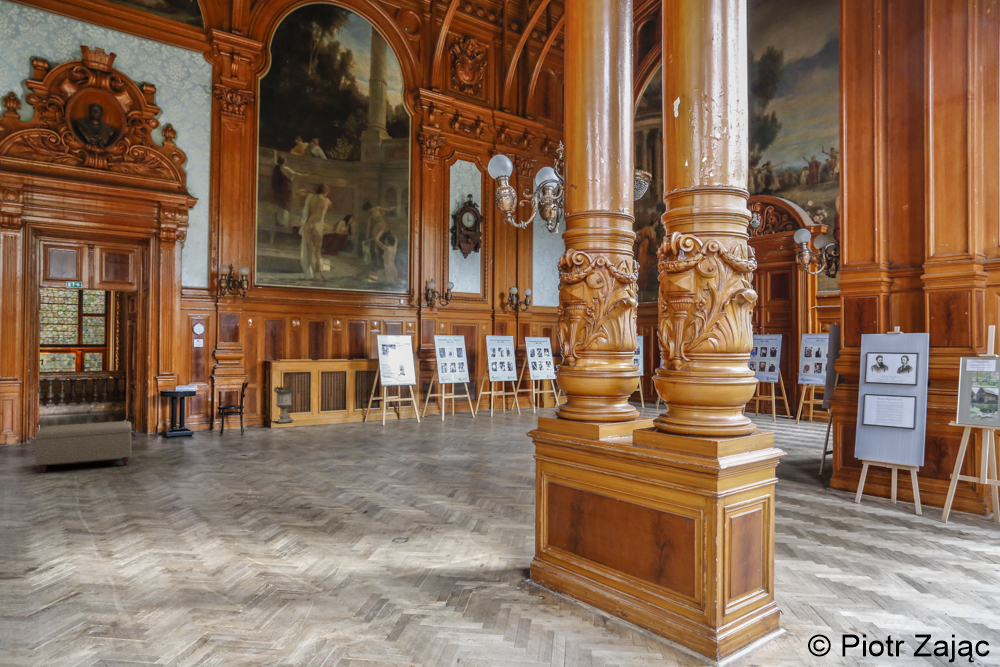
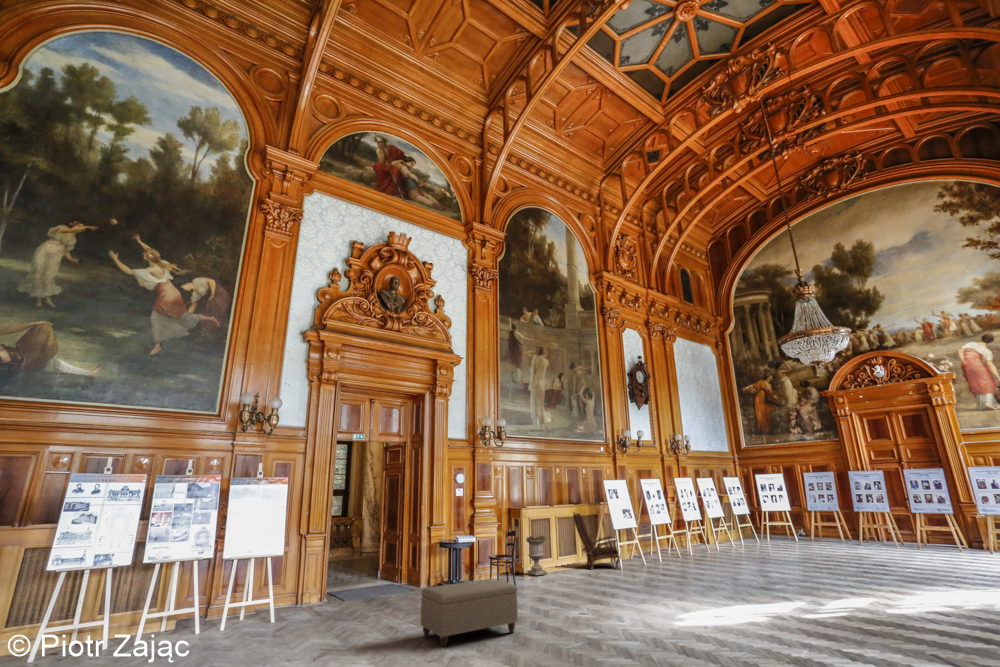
armchair: none [337,364,386,420] -> present [573,512,621,570]

